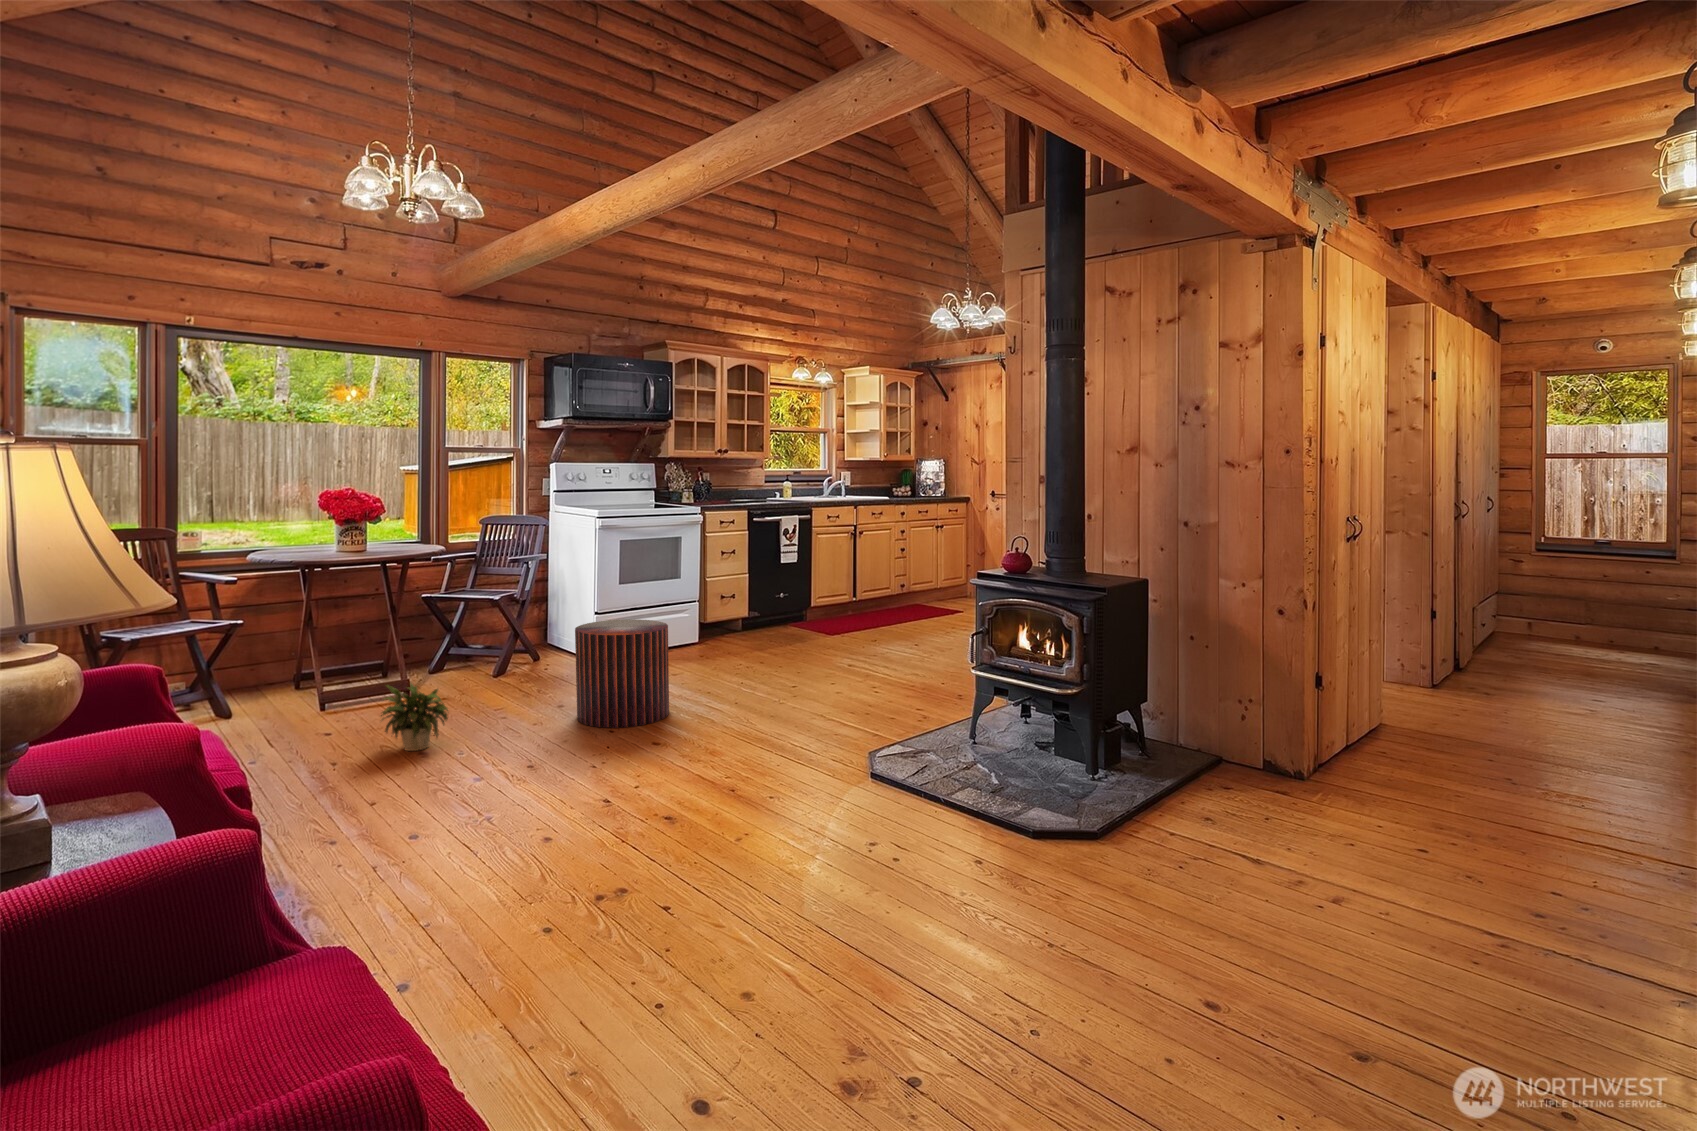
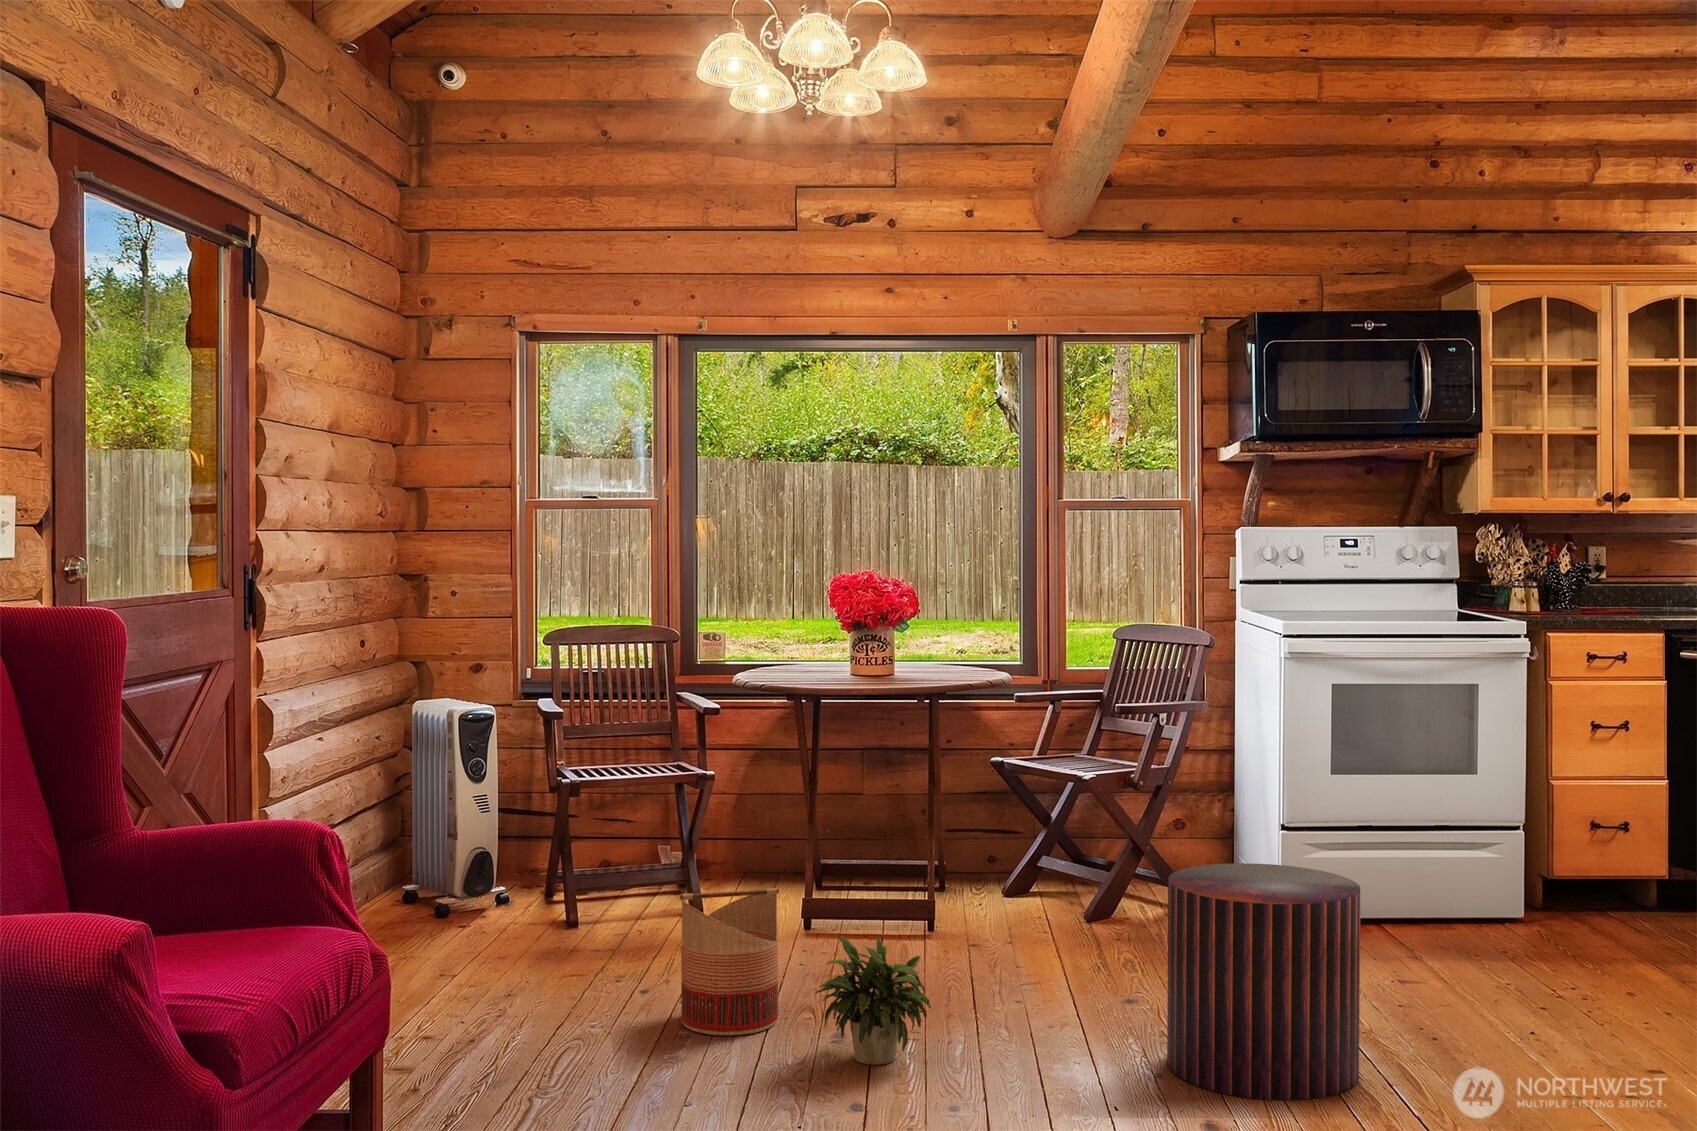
basket: none [266,665,339,756] -> present [680,888,779,1035]

